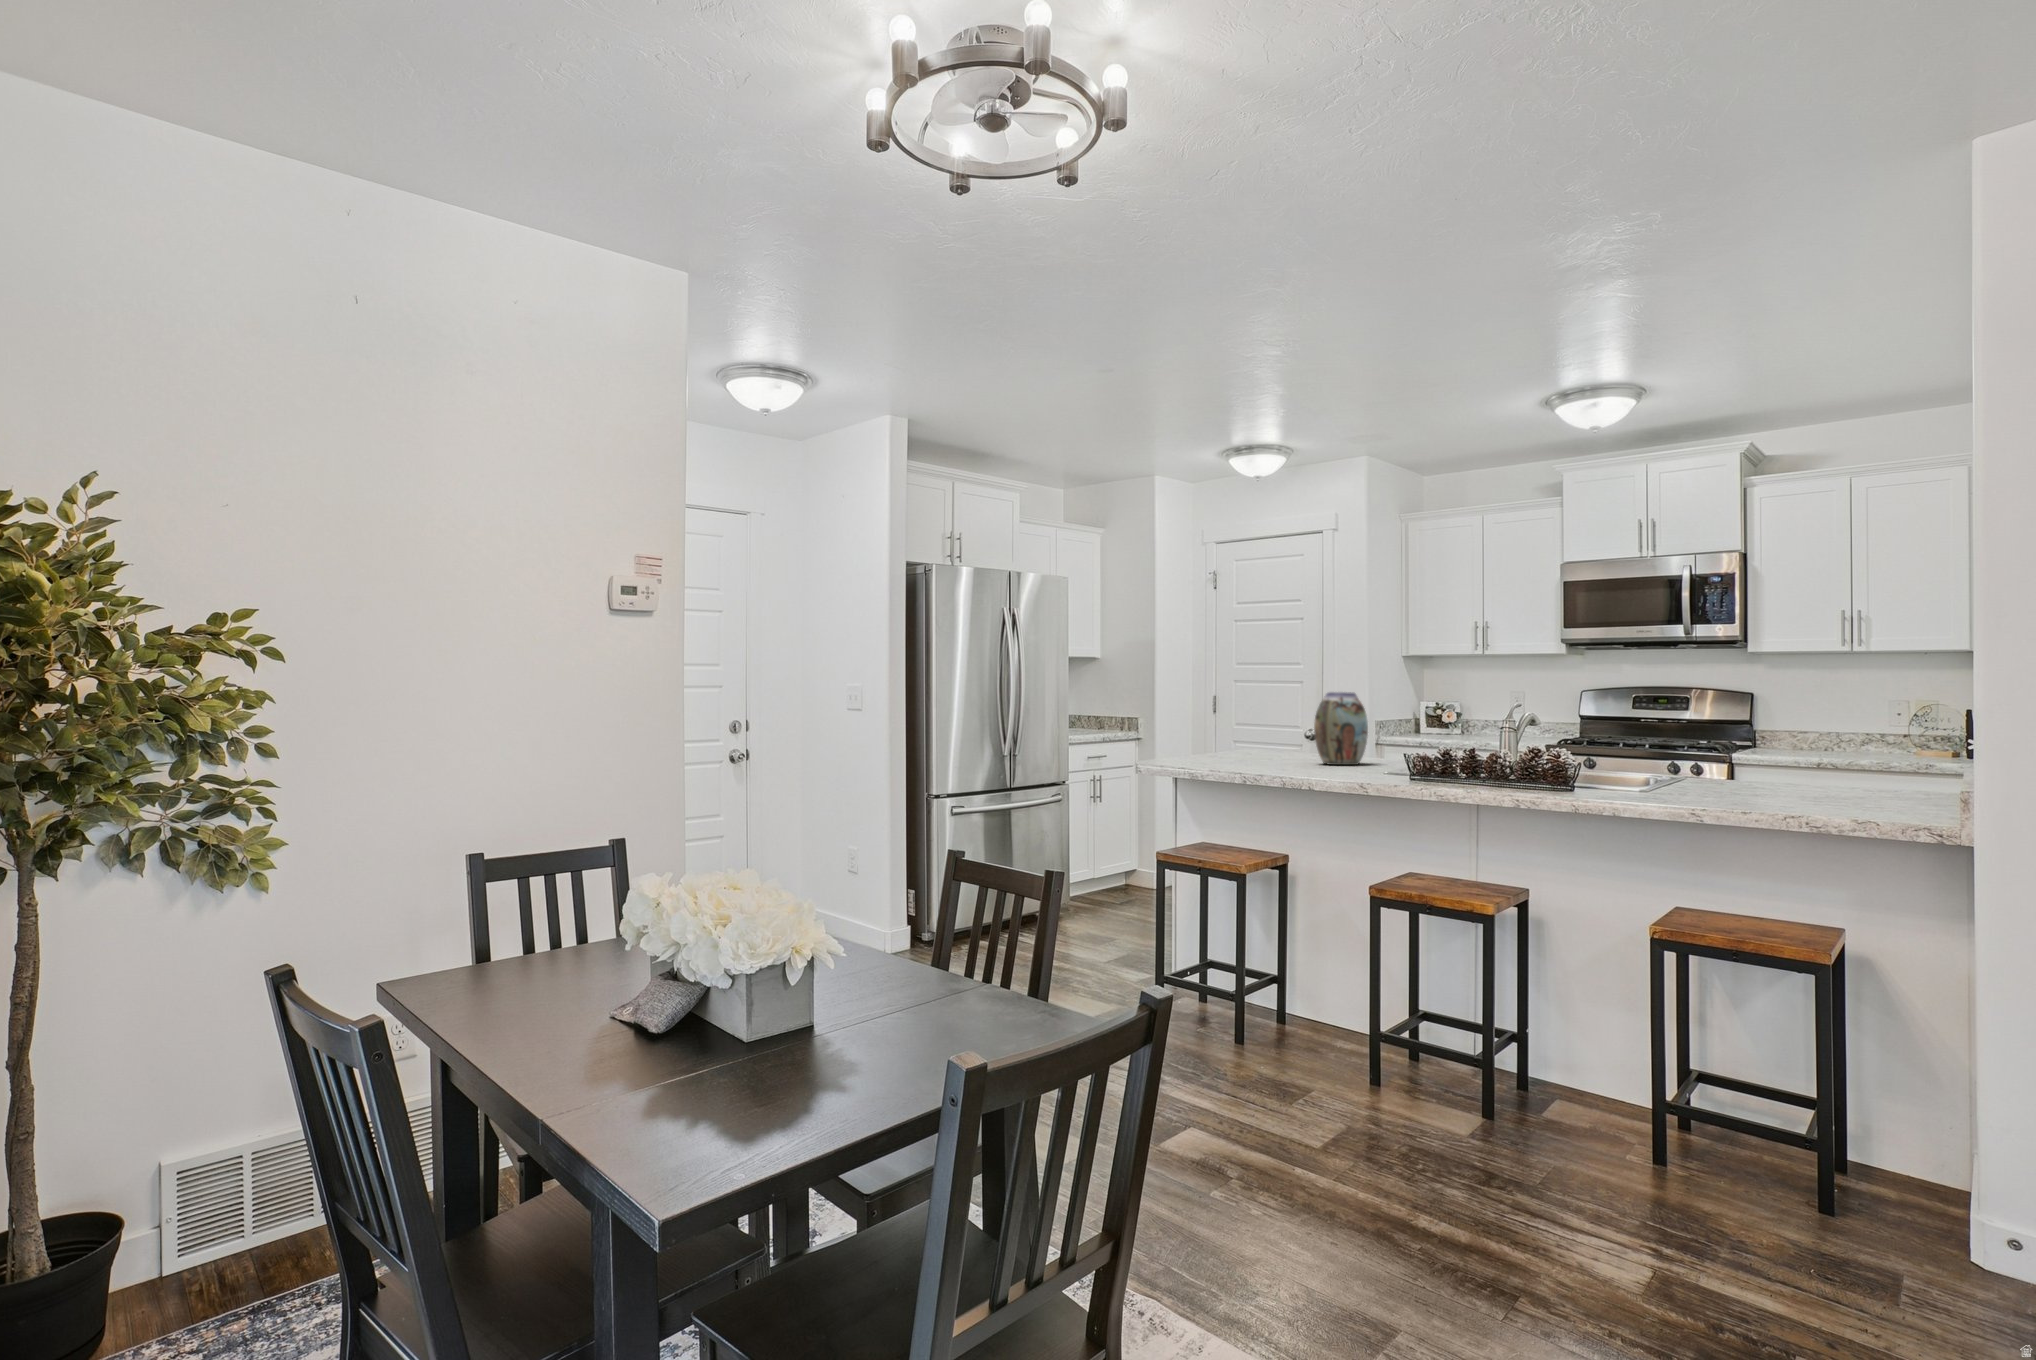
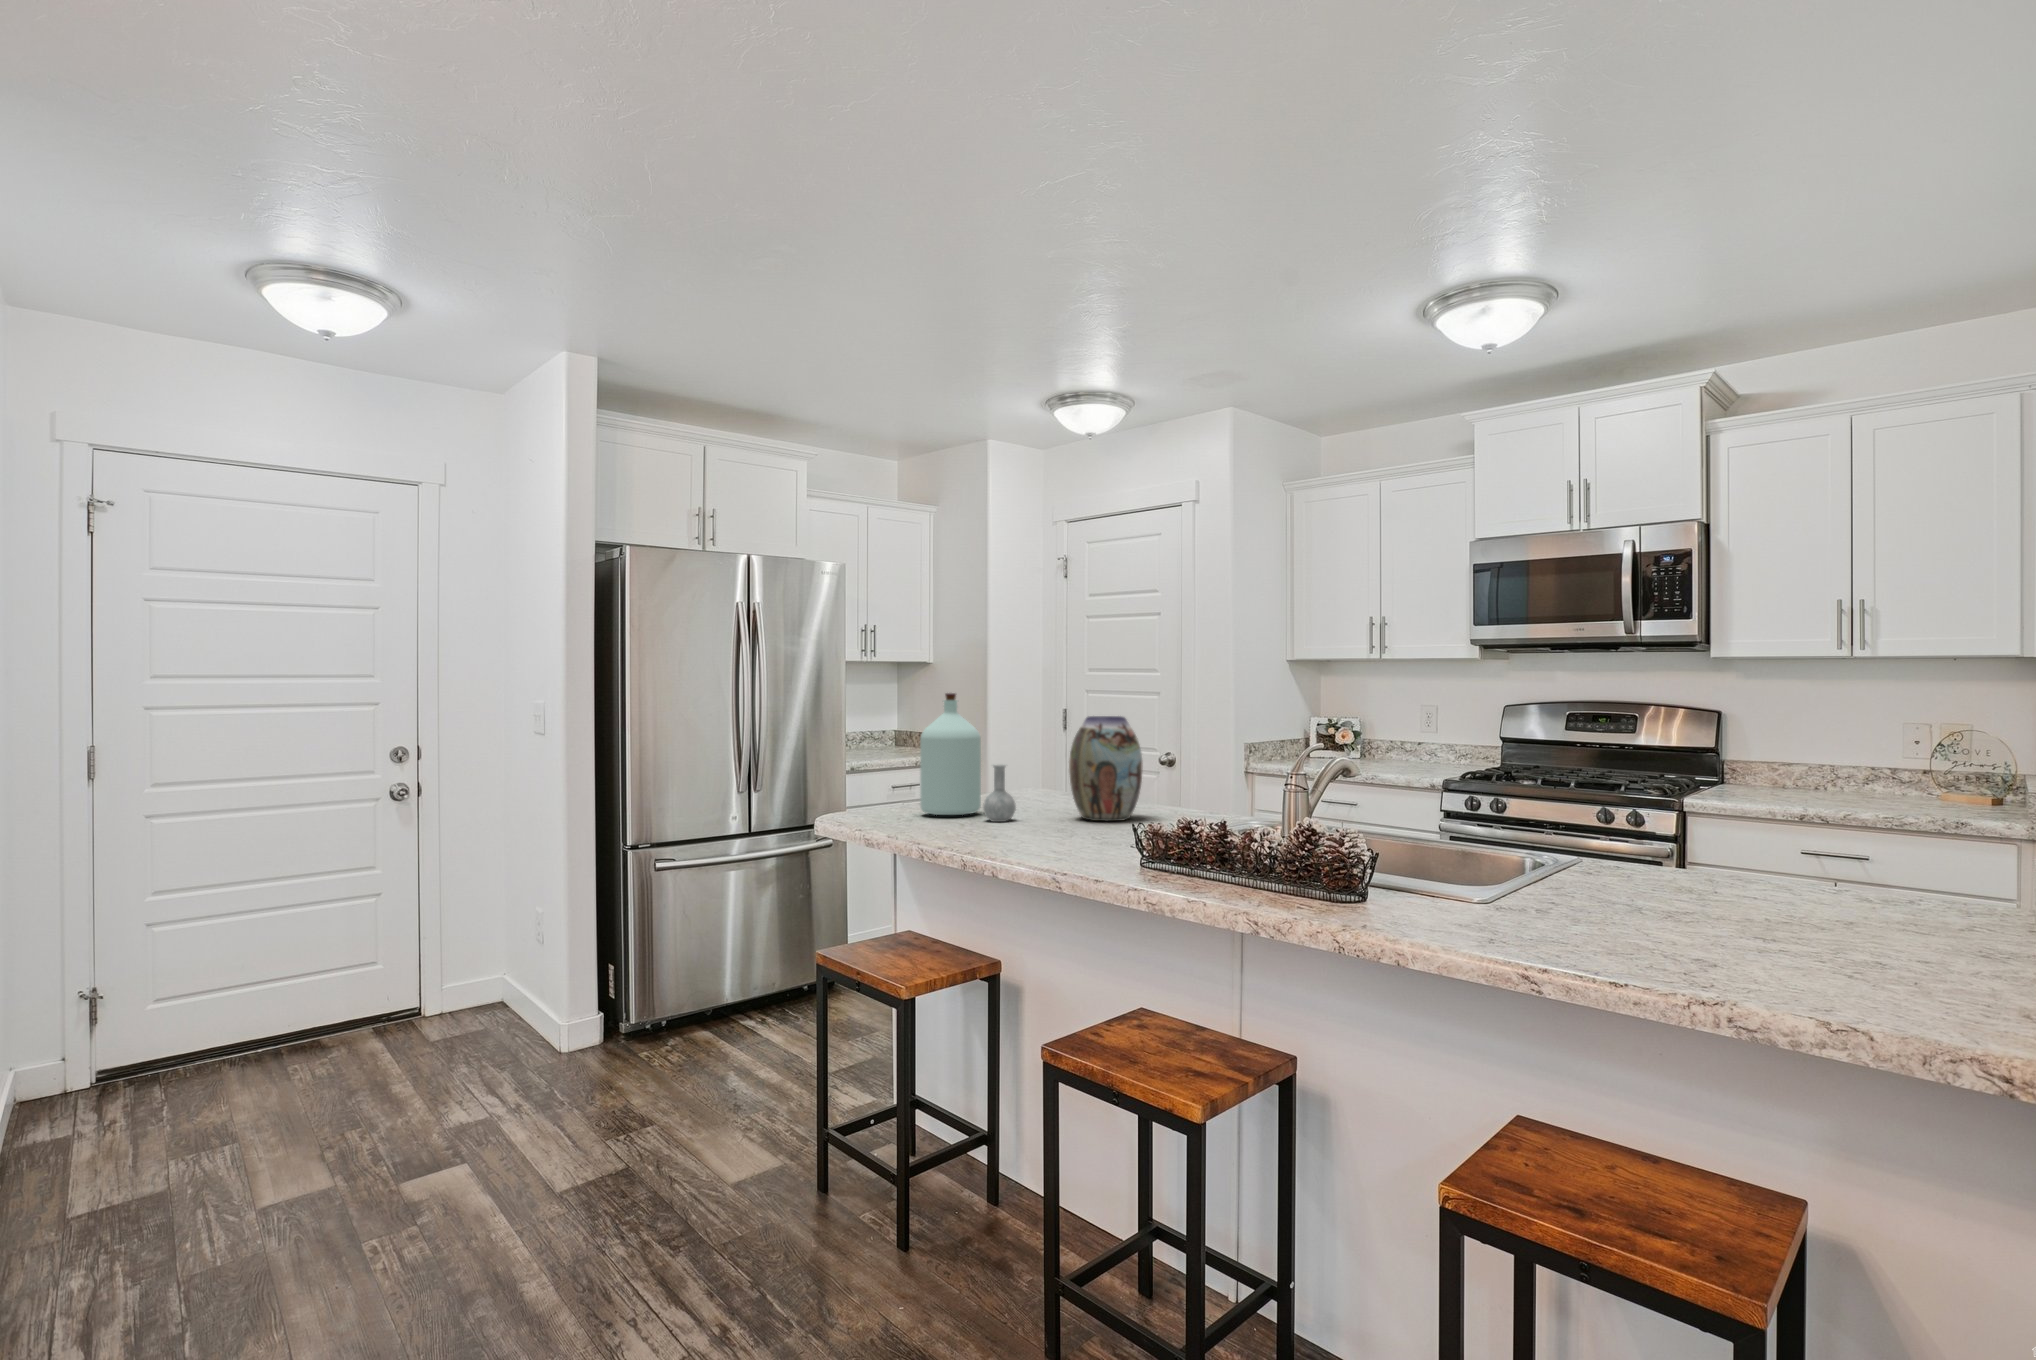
bottle: none [1199,677,1279,767] -> present [920,693,1016,822]

